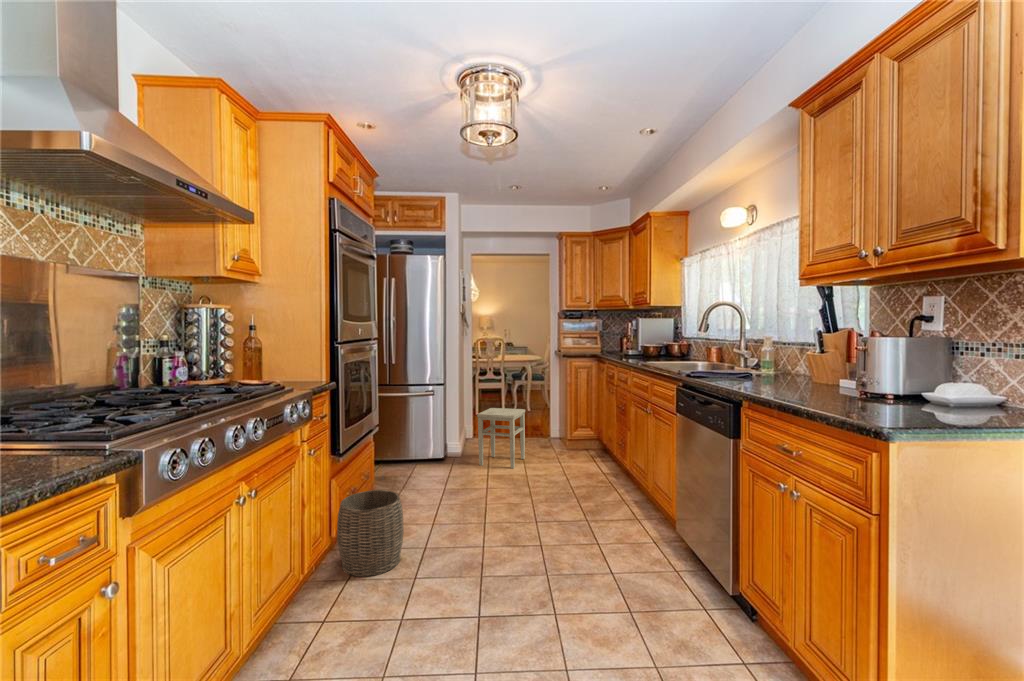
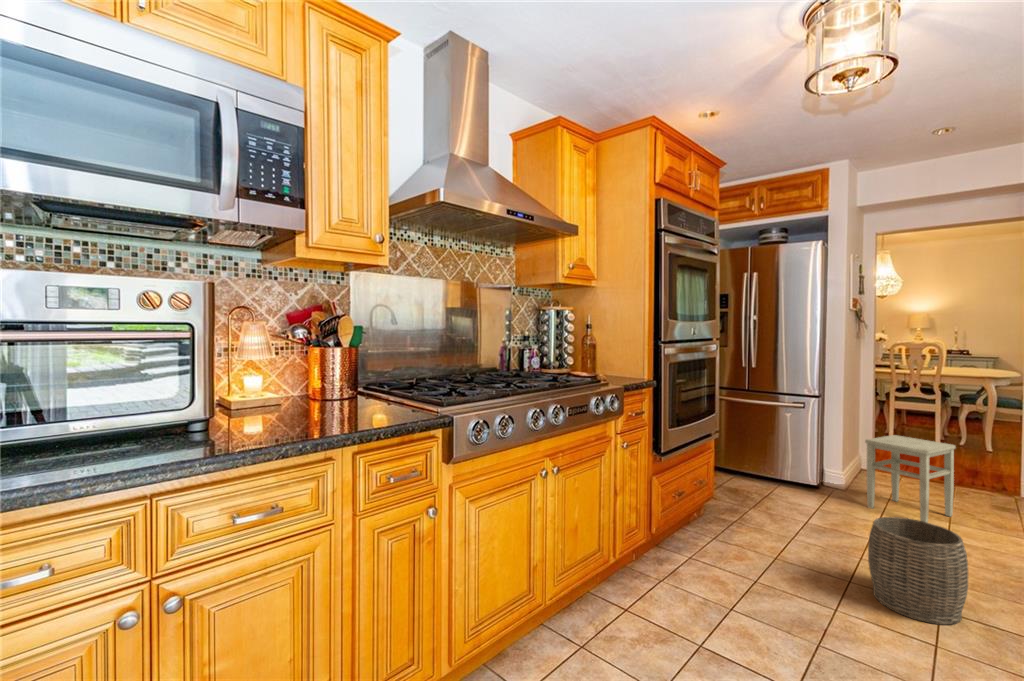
woven basket: present [337,490,404,577] -> present [868,517,968,625]

